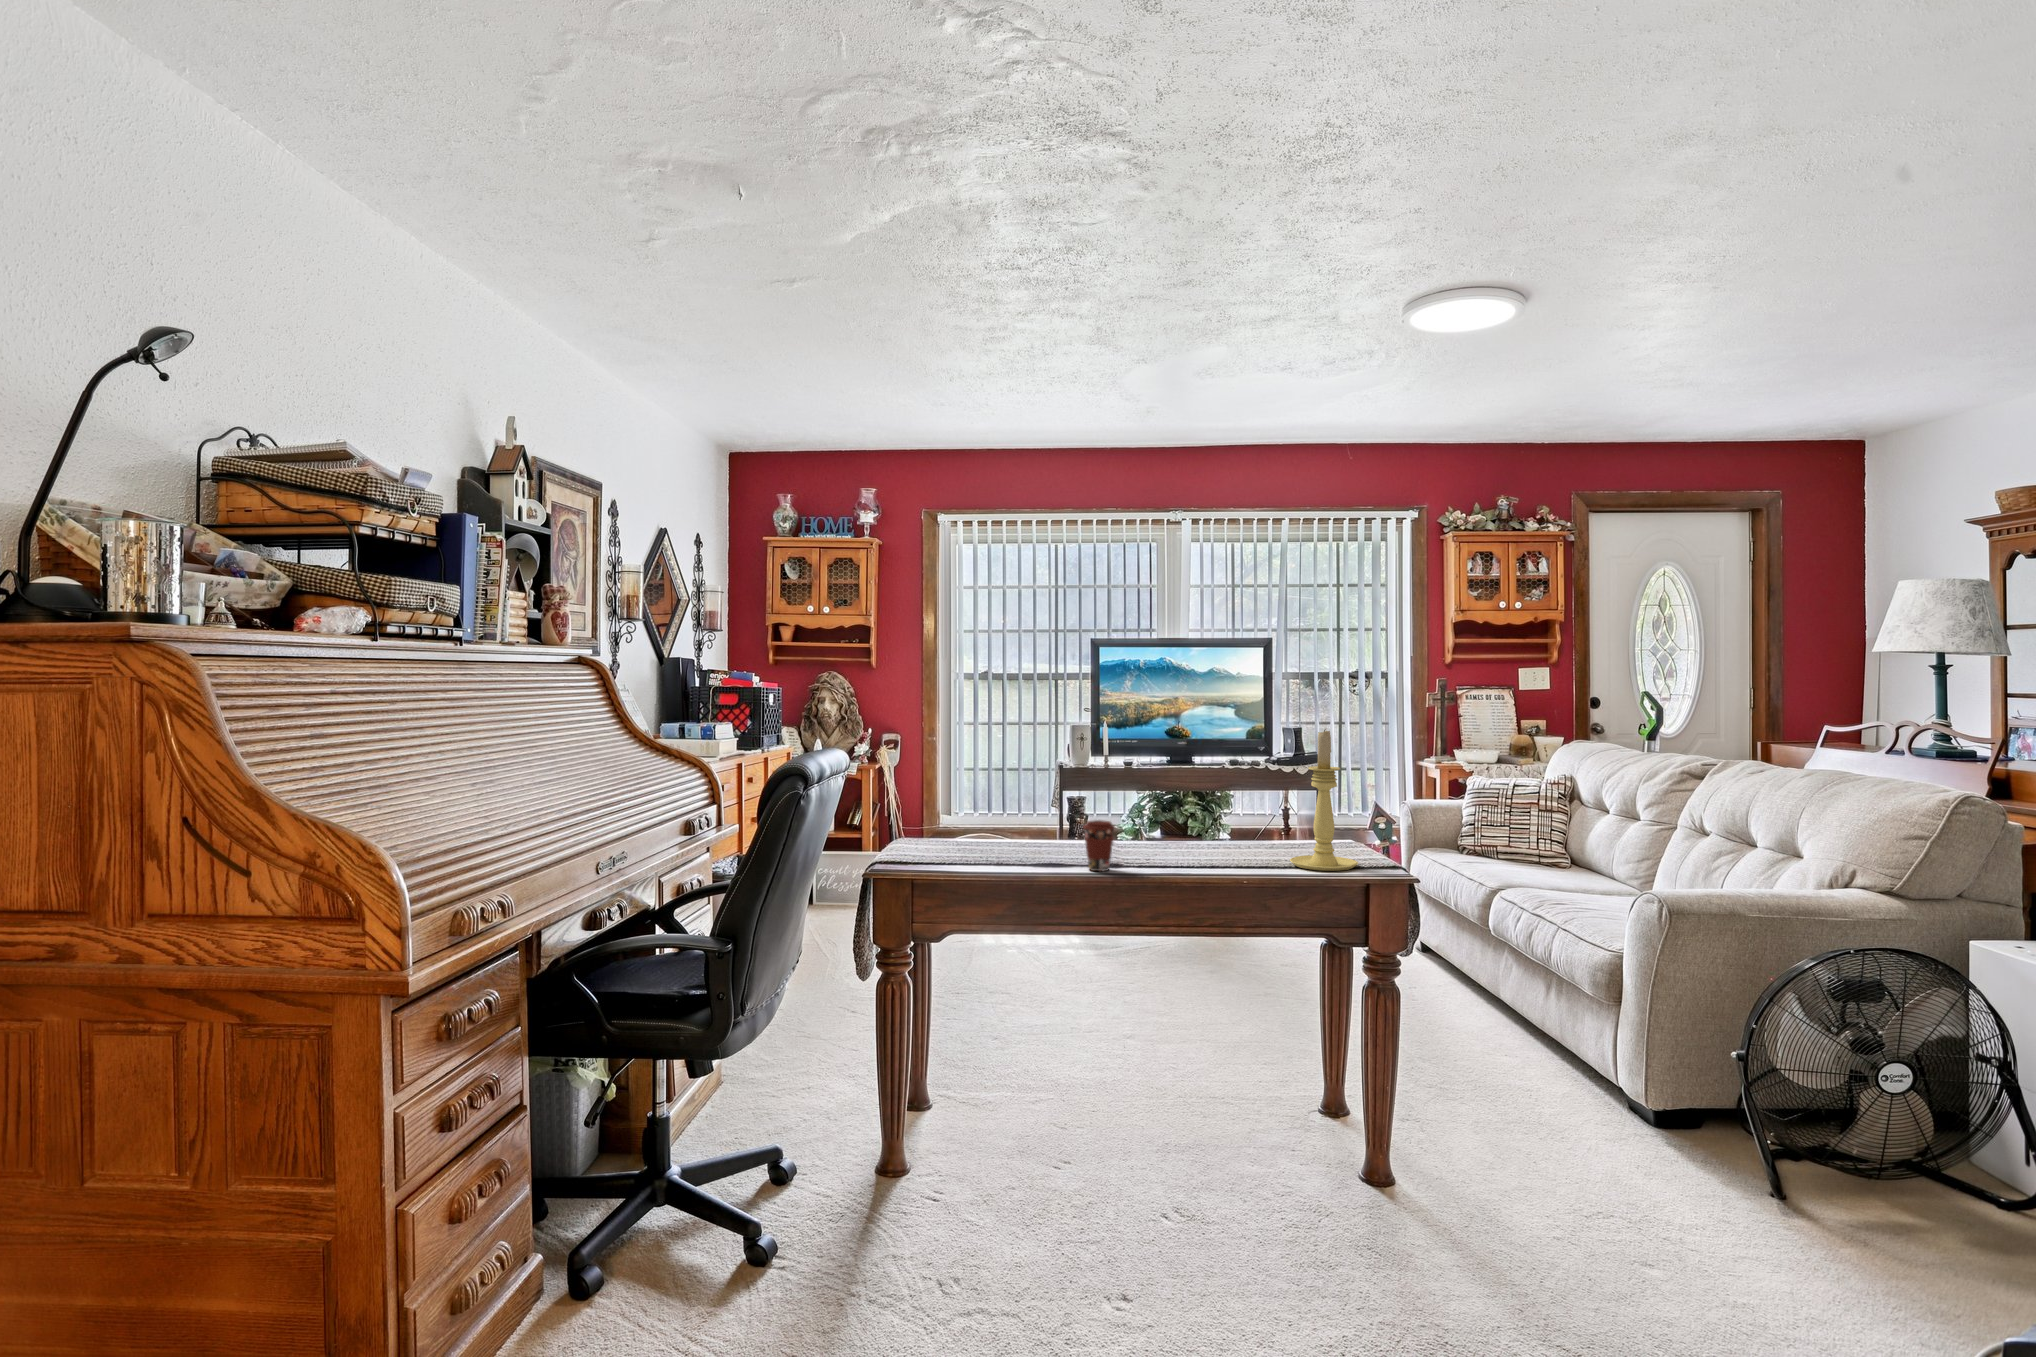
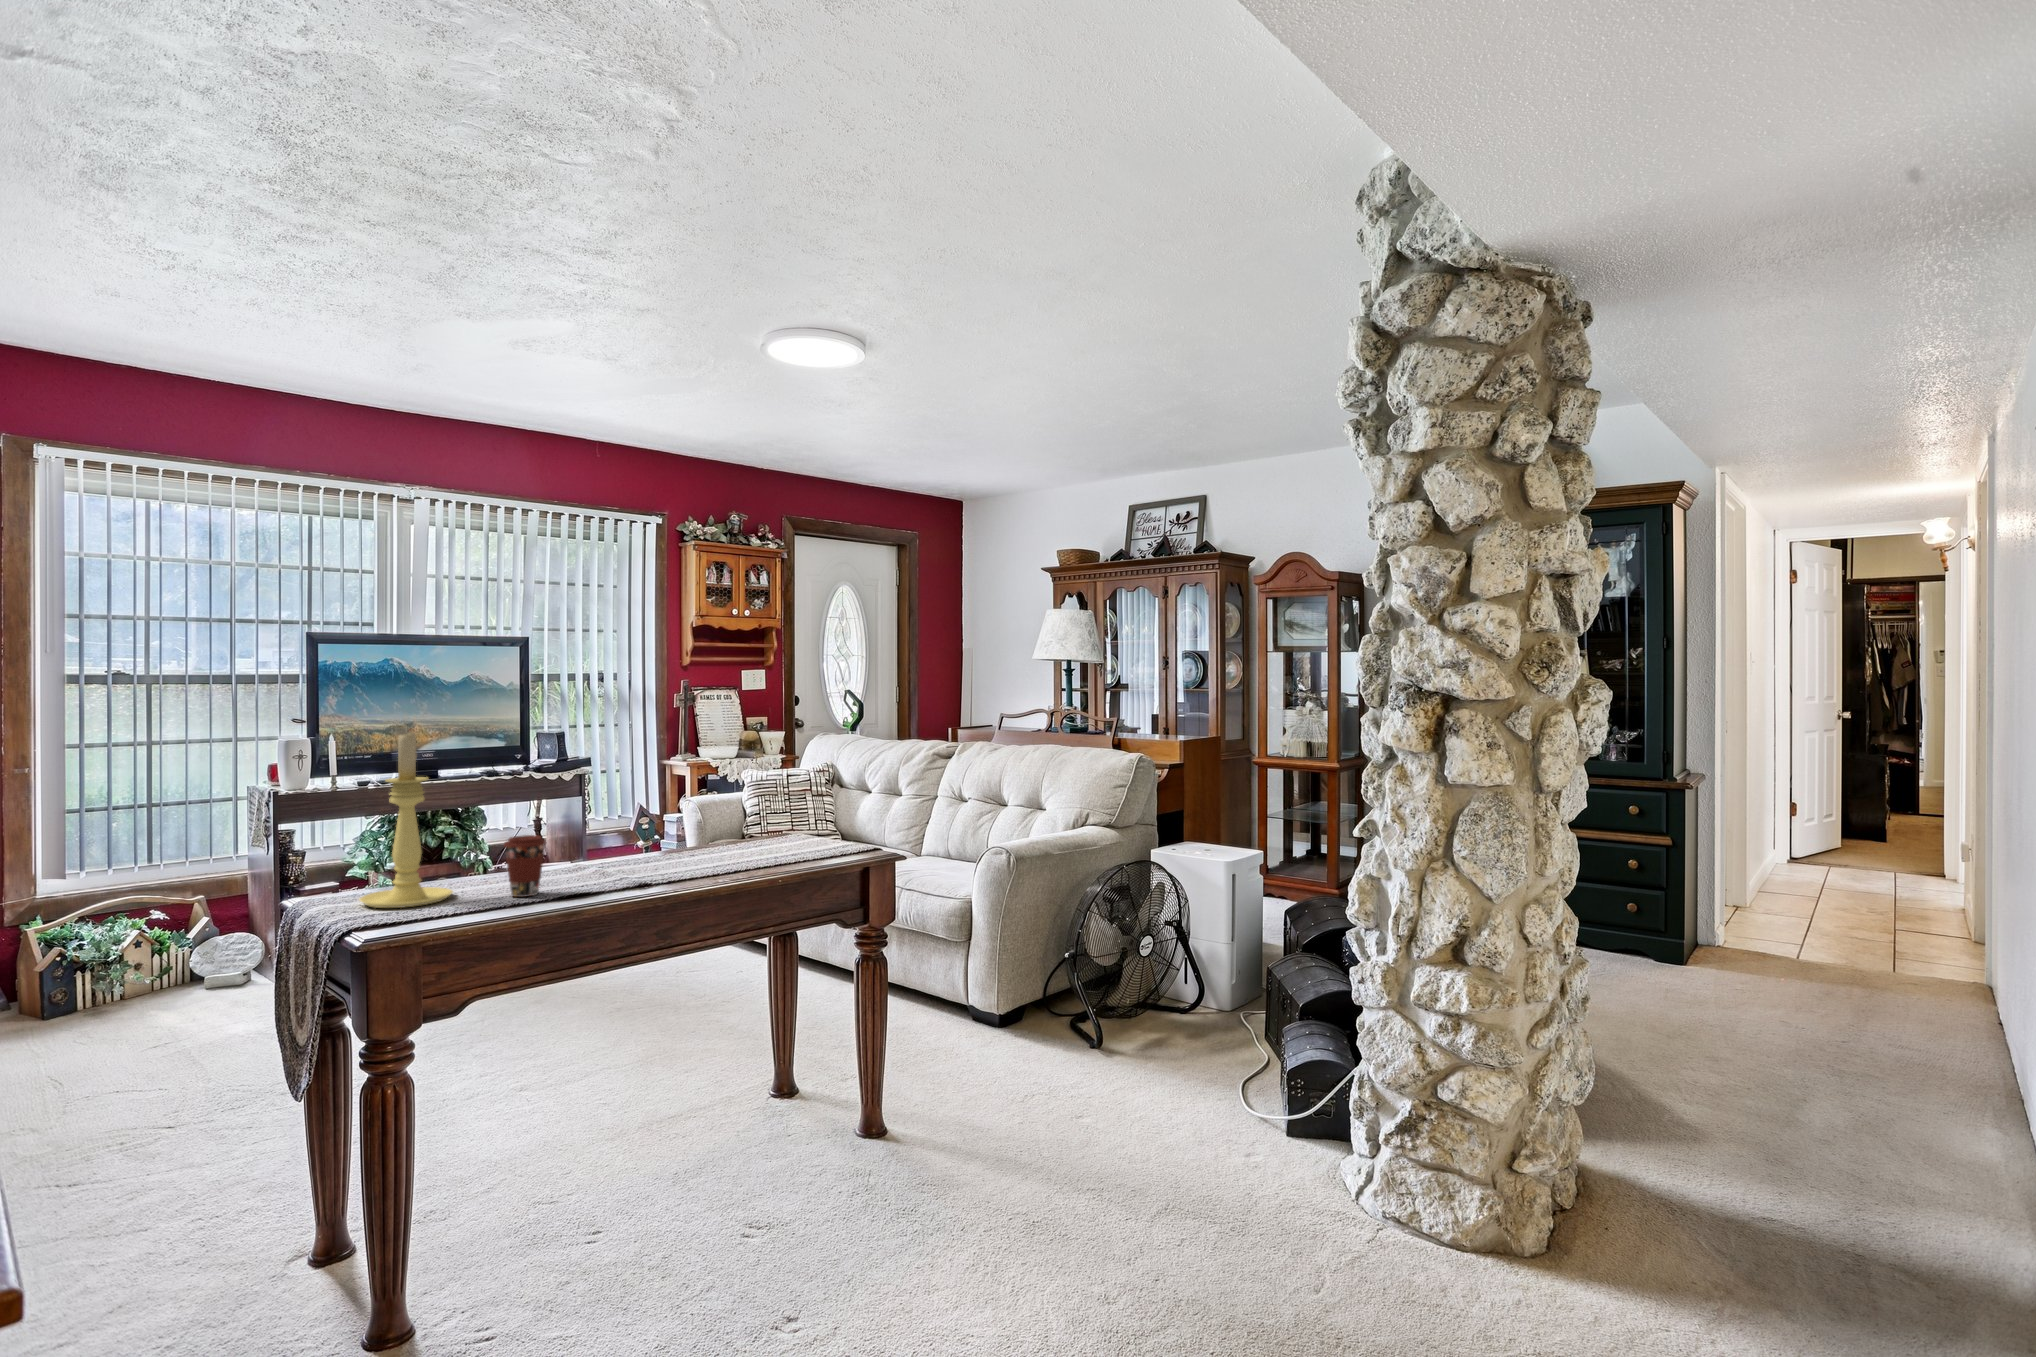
candle holder: present [1290,729,1358,871] -> present [360,733,453,908]

